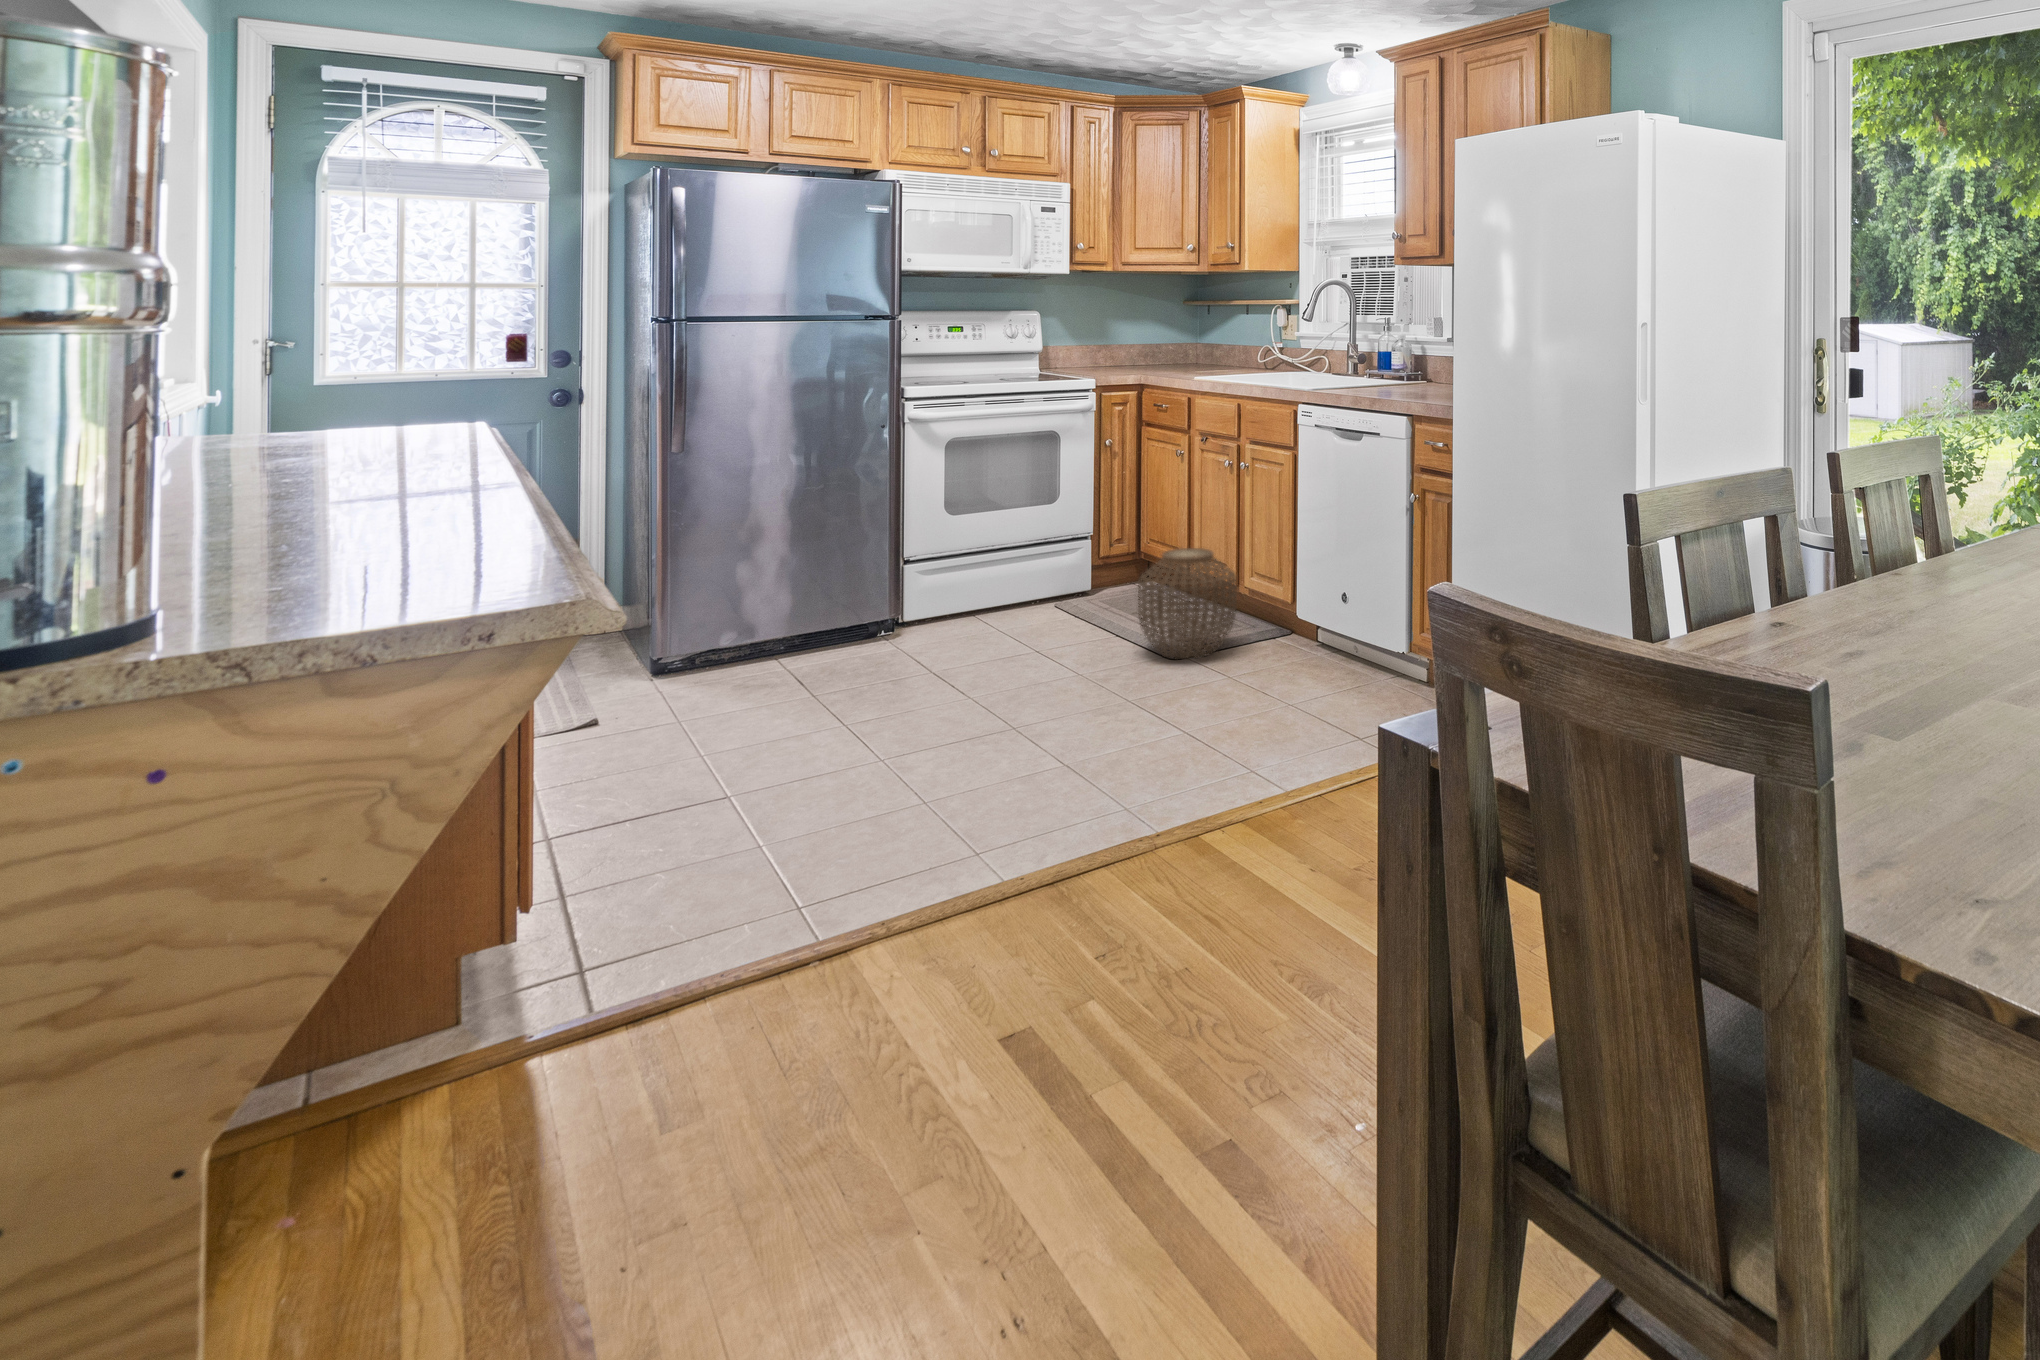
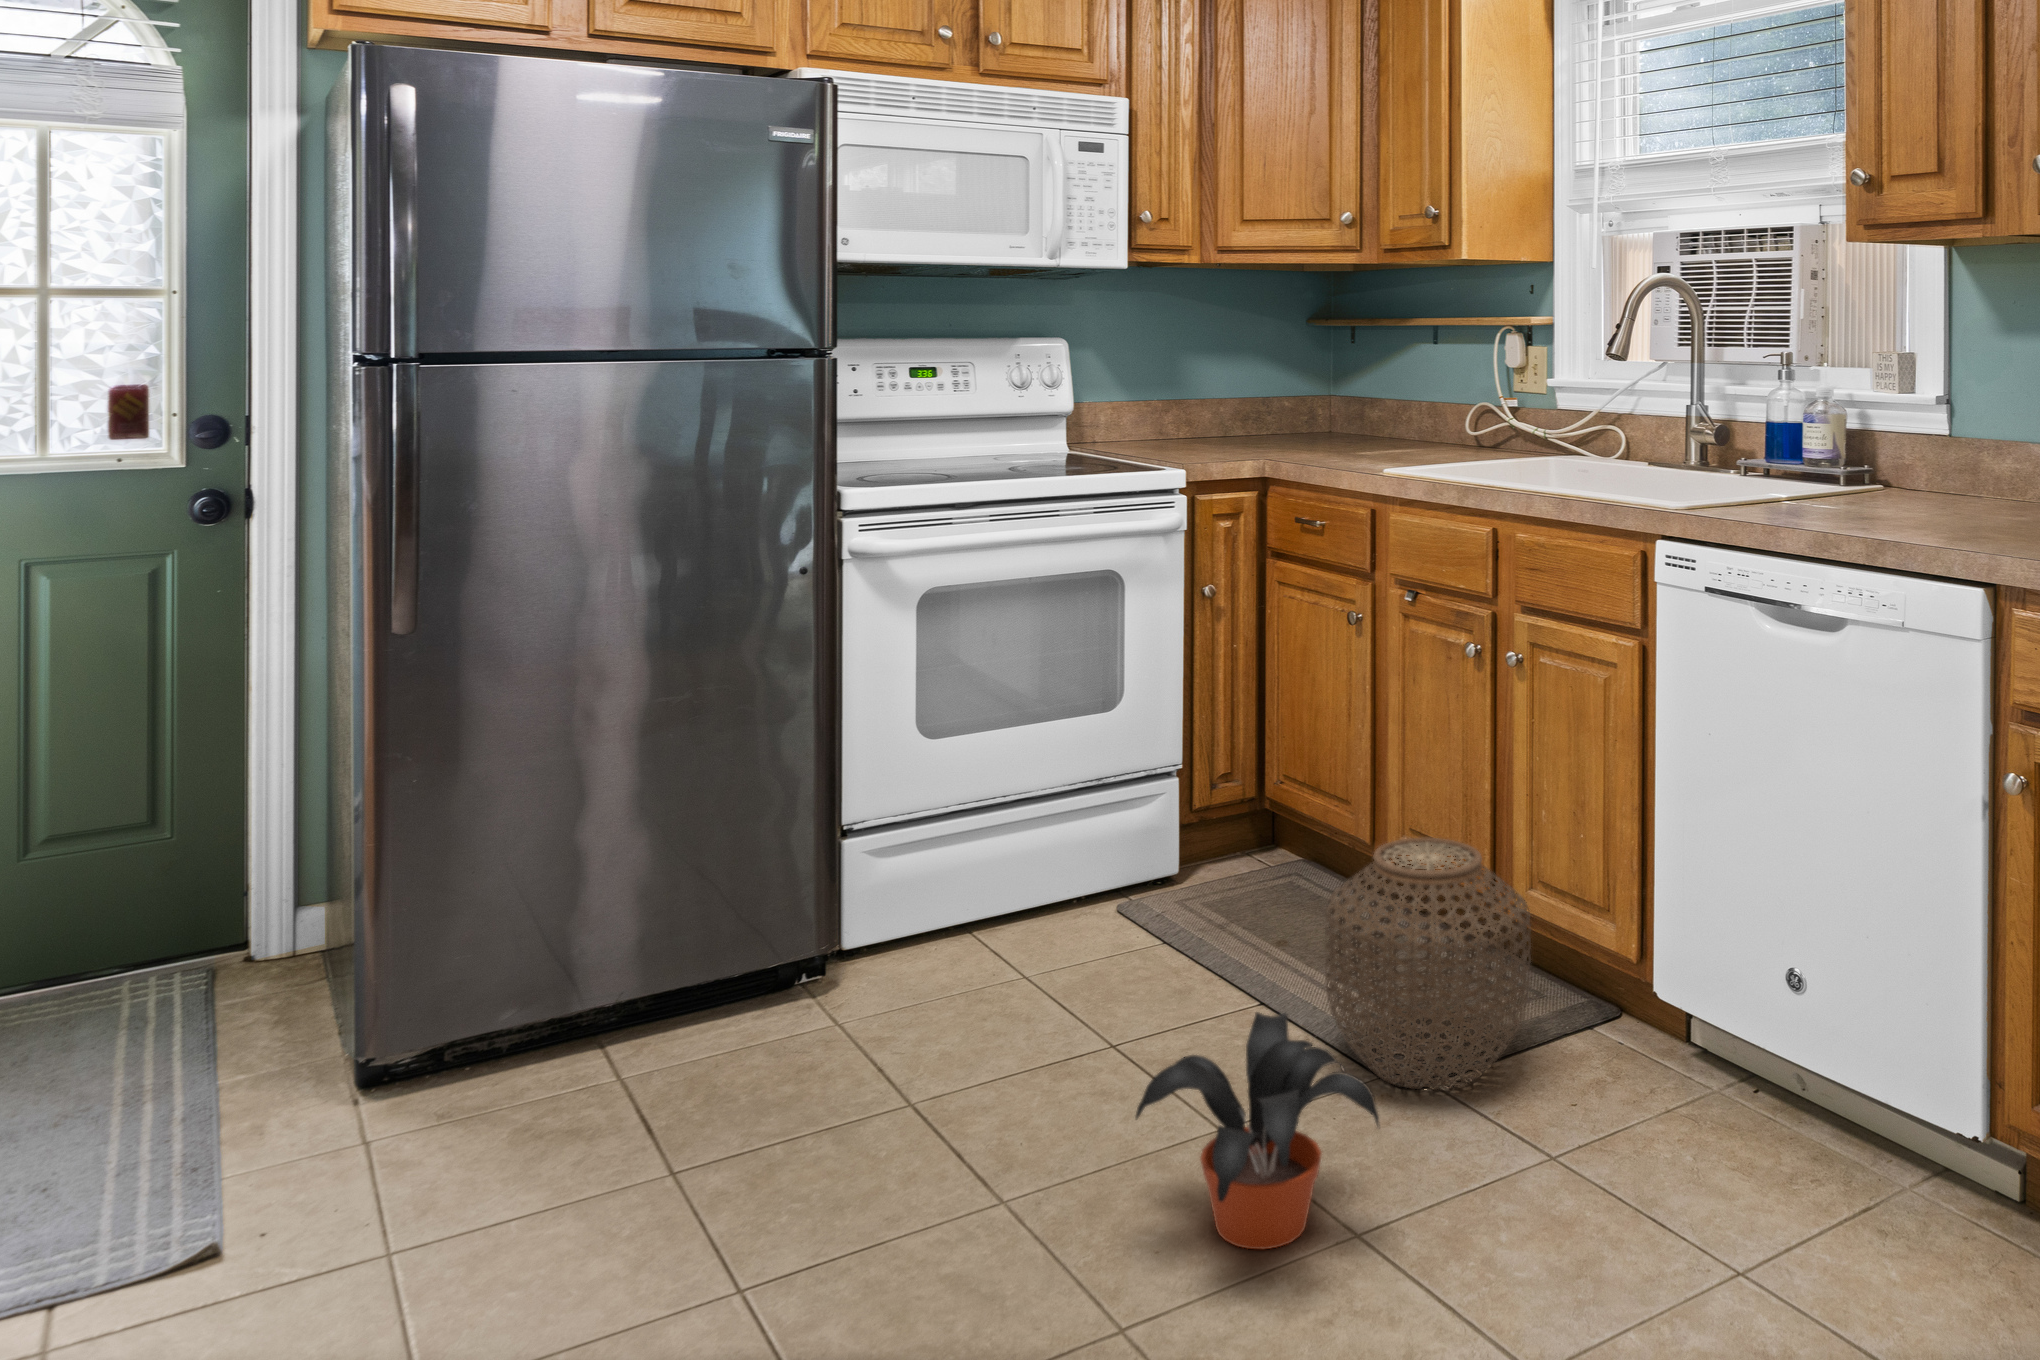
potted plant: none [1028,611,1138,703] -> present [1136,1012,1380,1249]

